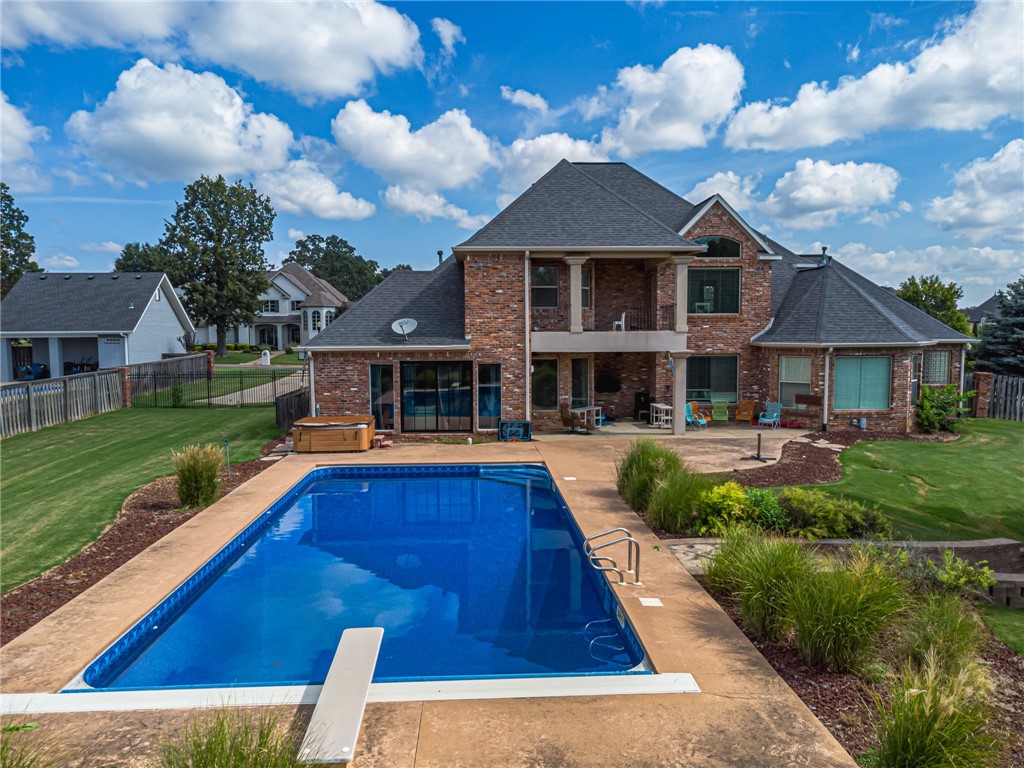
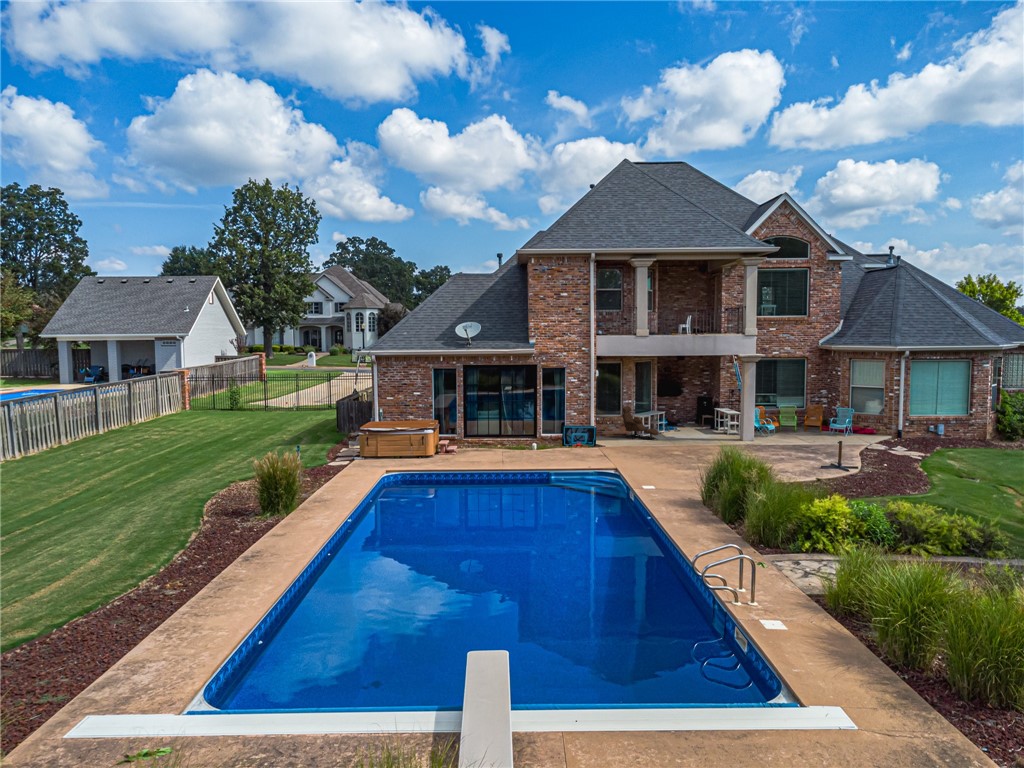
bench: present [783,394,822,431] -> none [853,399,896,438]

